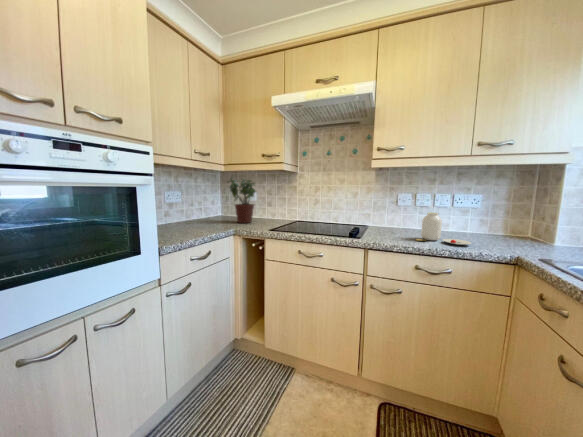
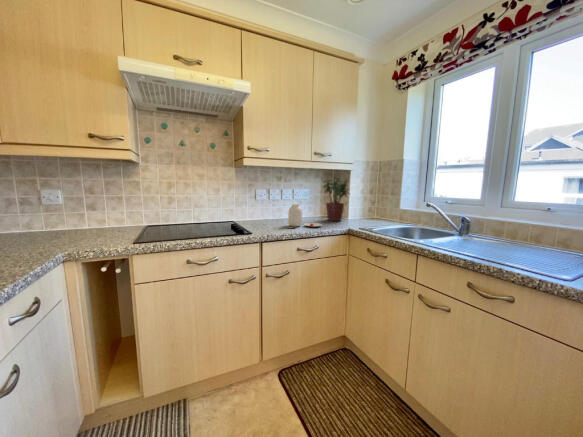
potted plant: present [227,177,255,223] -> present [324,178,348,221]

